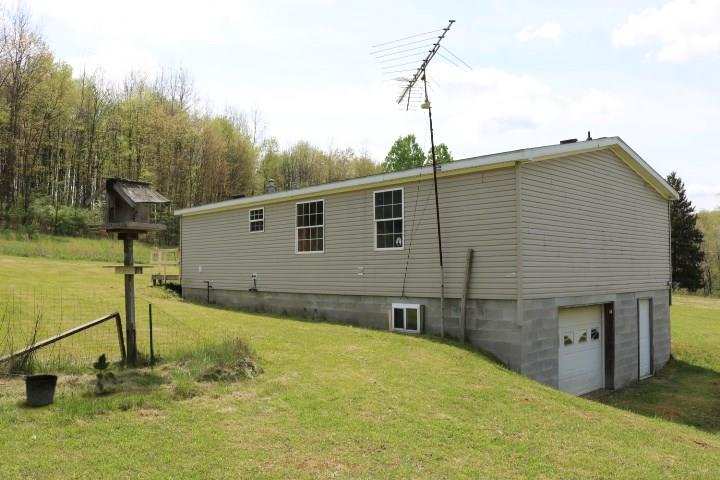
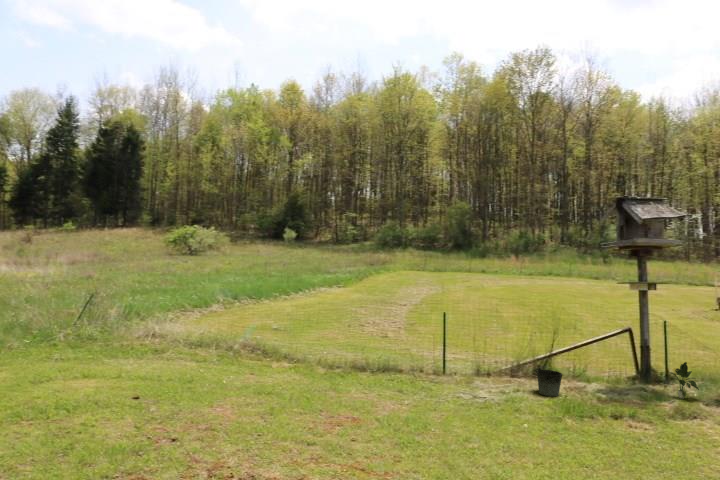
potted plant: present [88,353,117,394] -> present [670,362,699,399]

